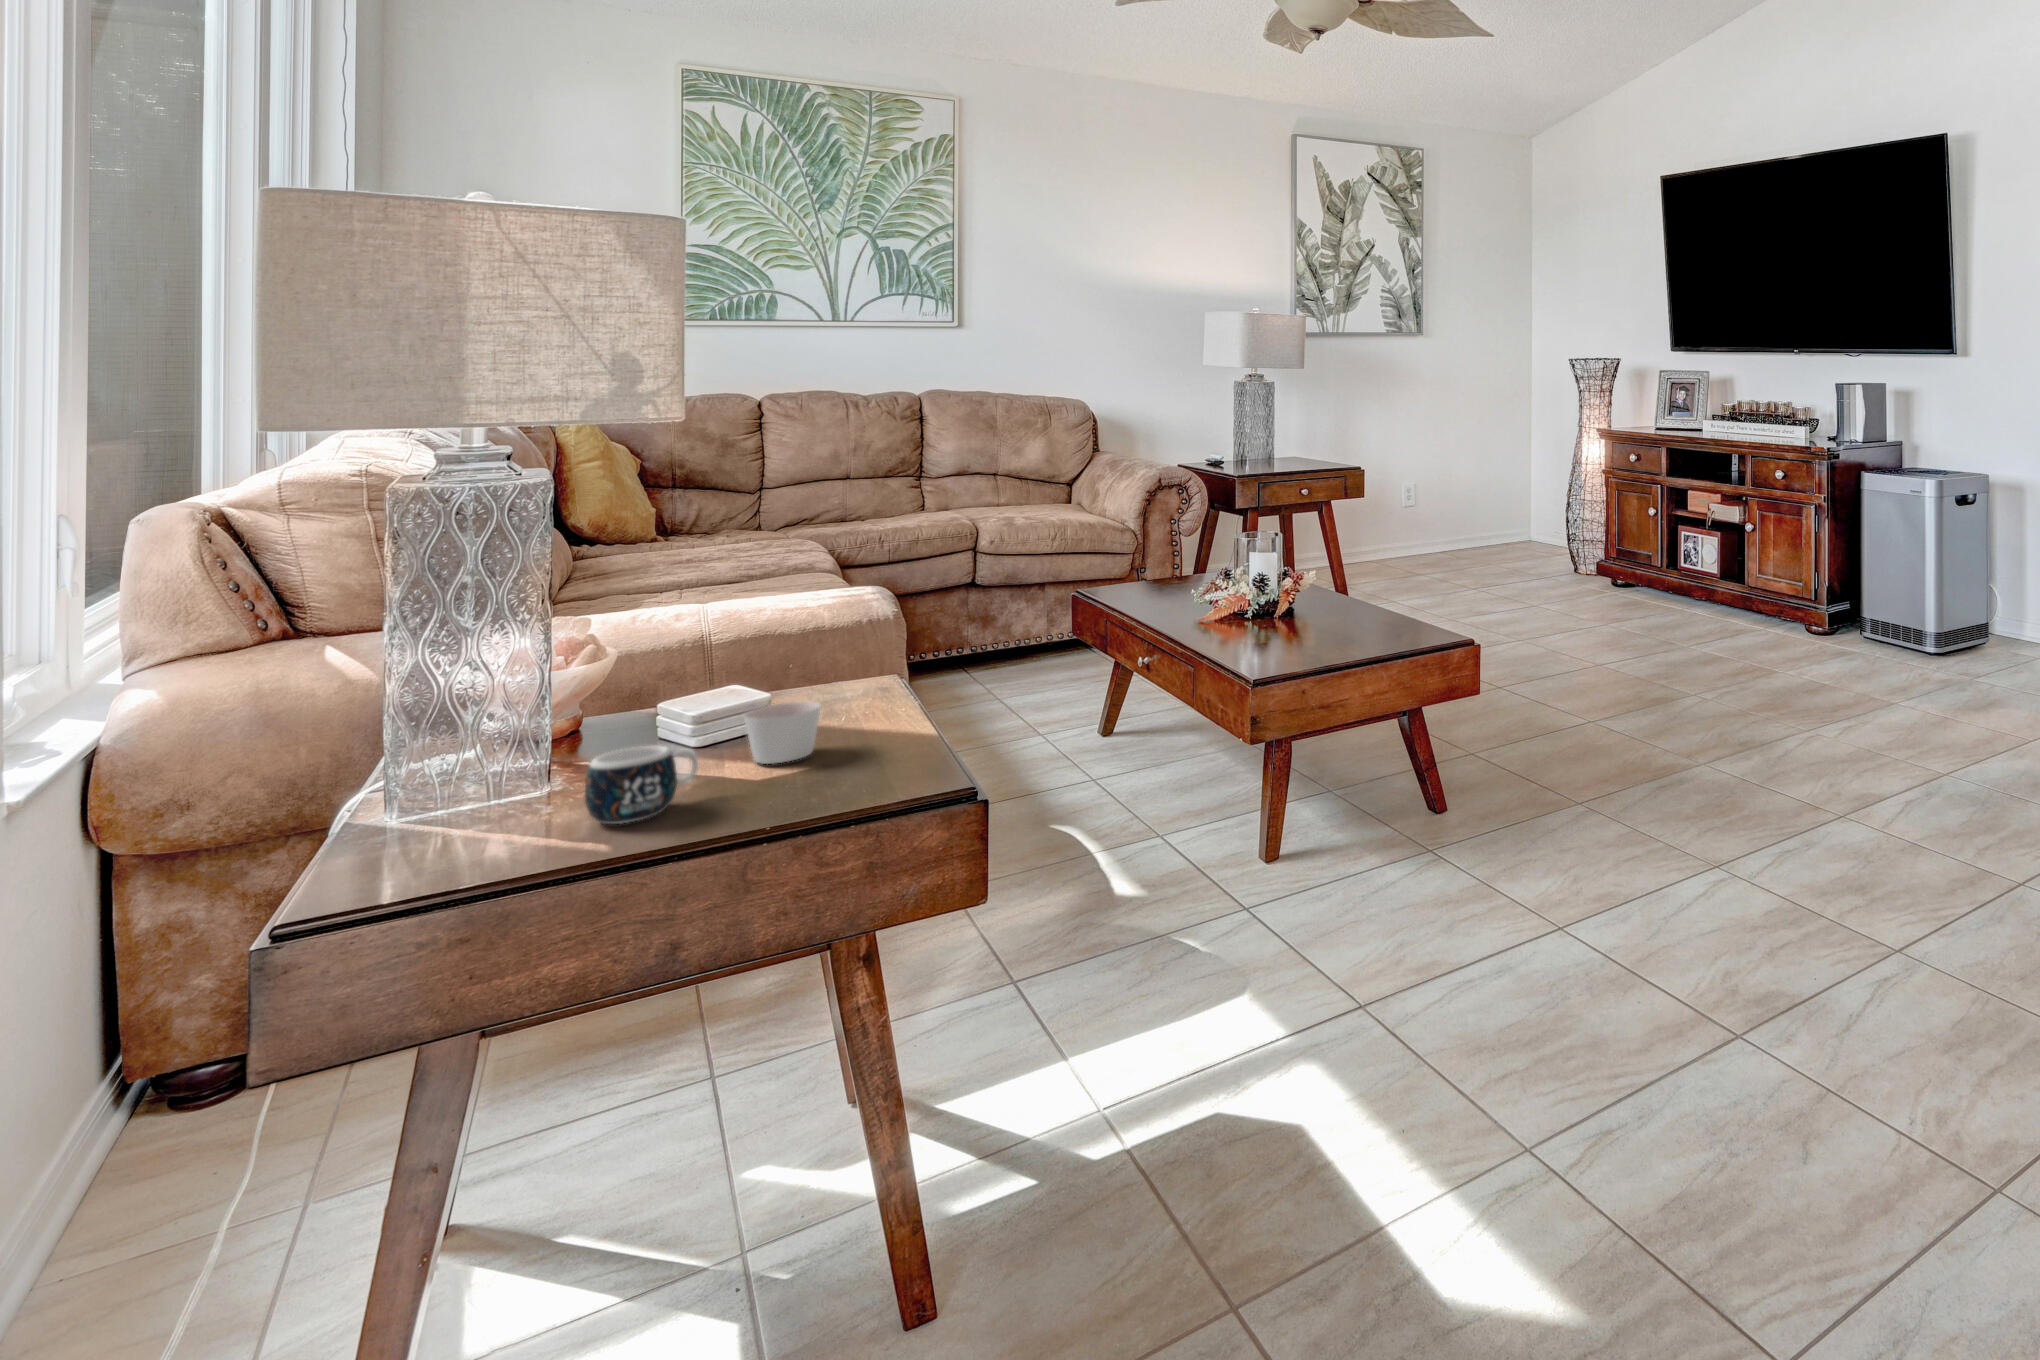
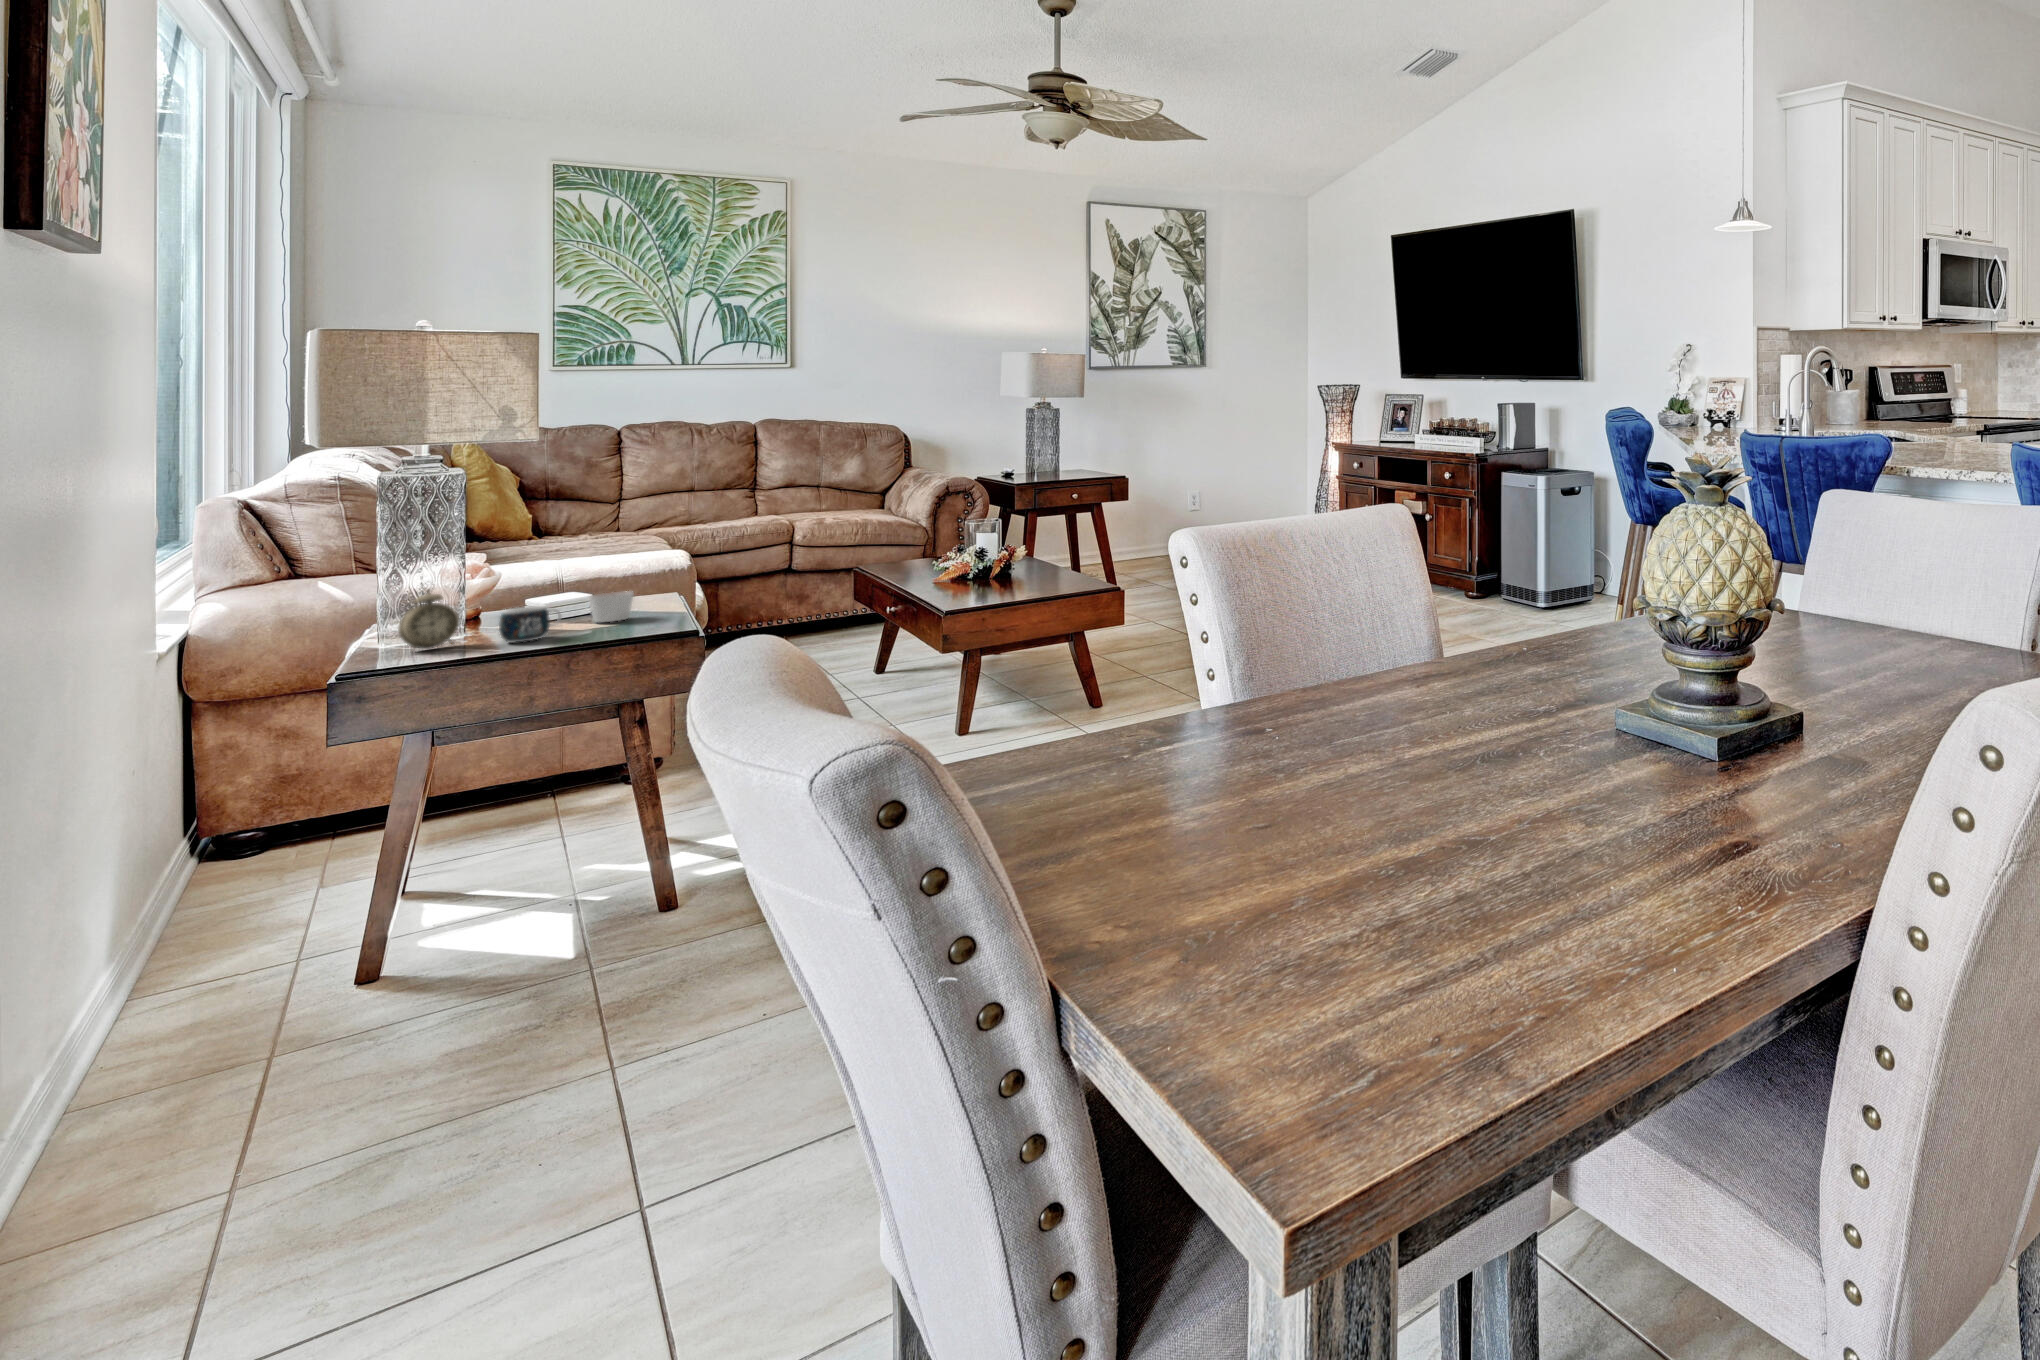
alarm clock: none [393,707,510,855] -> present [398,583,459,650]

